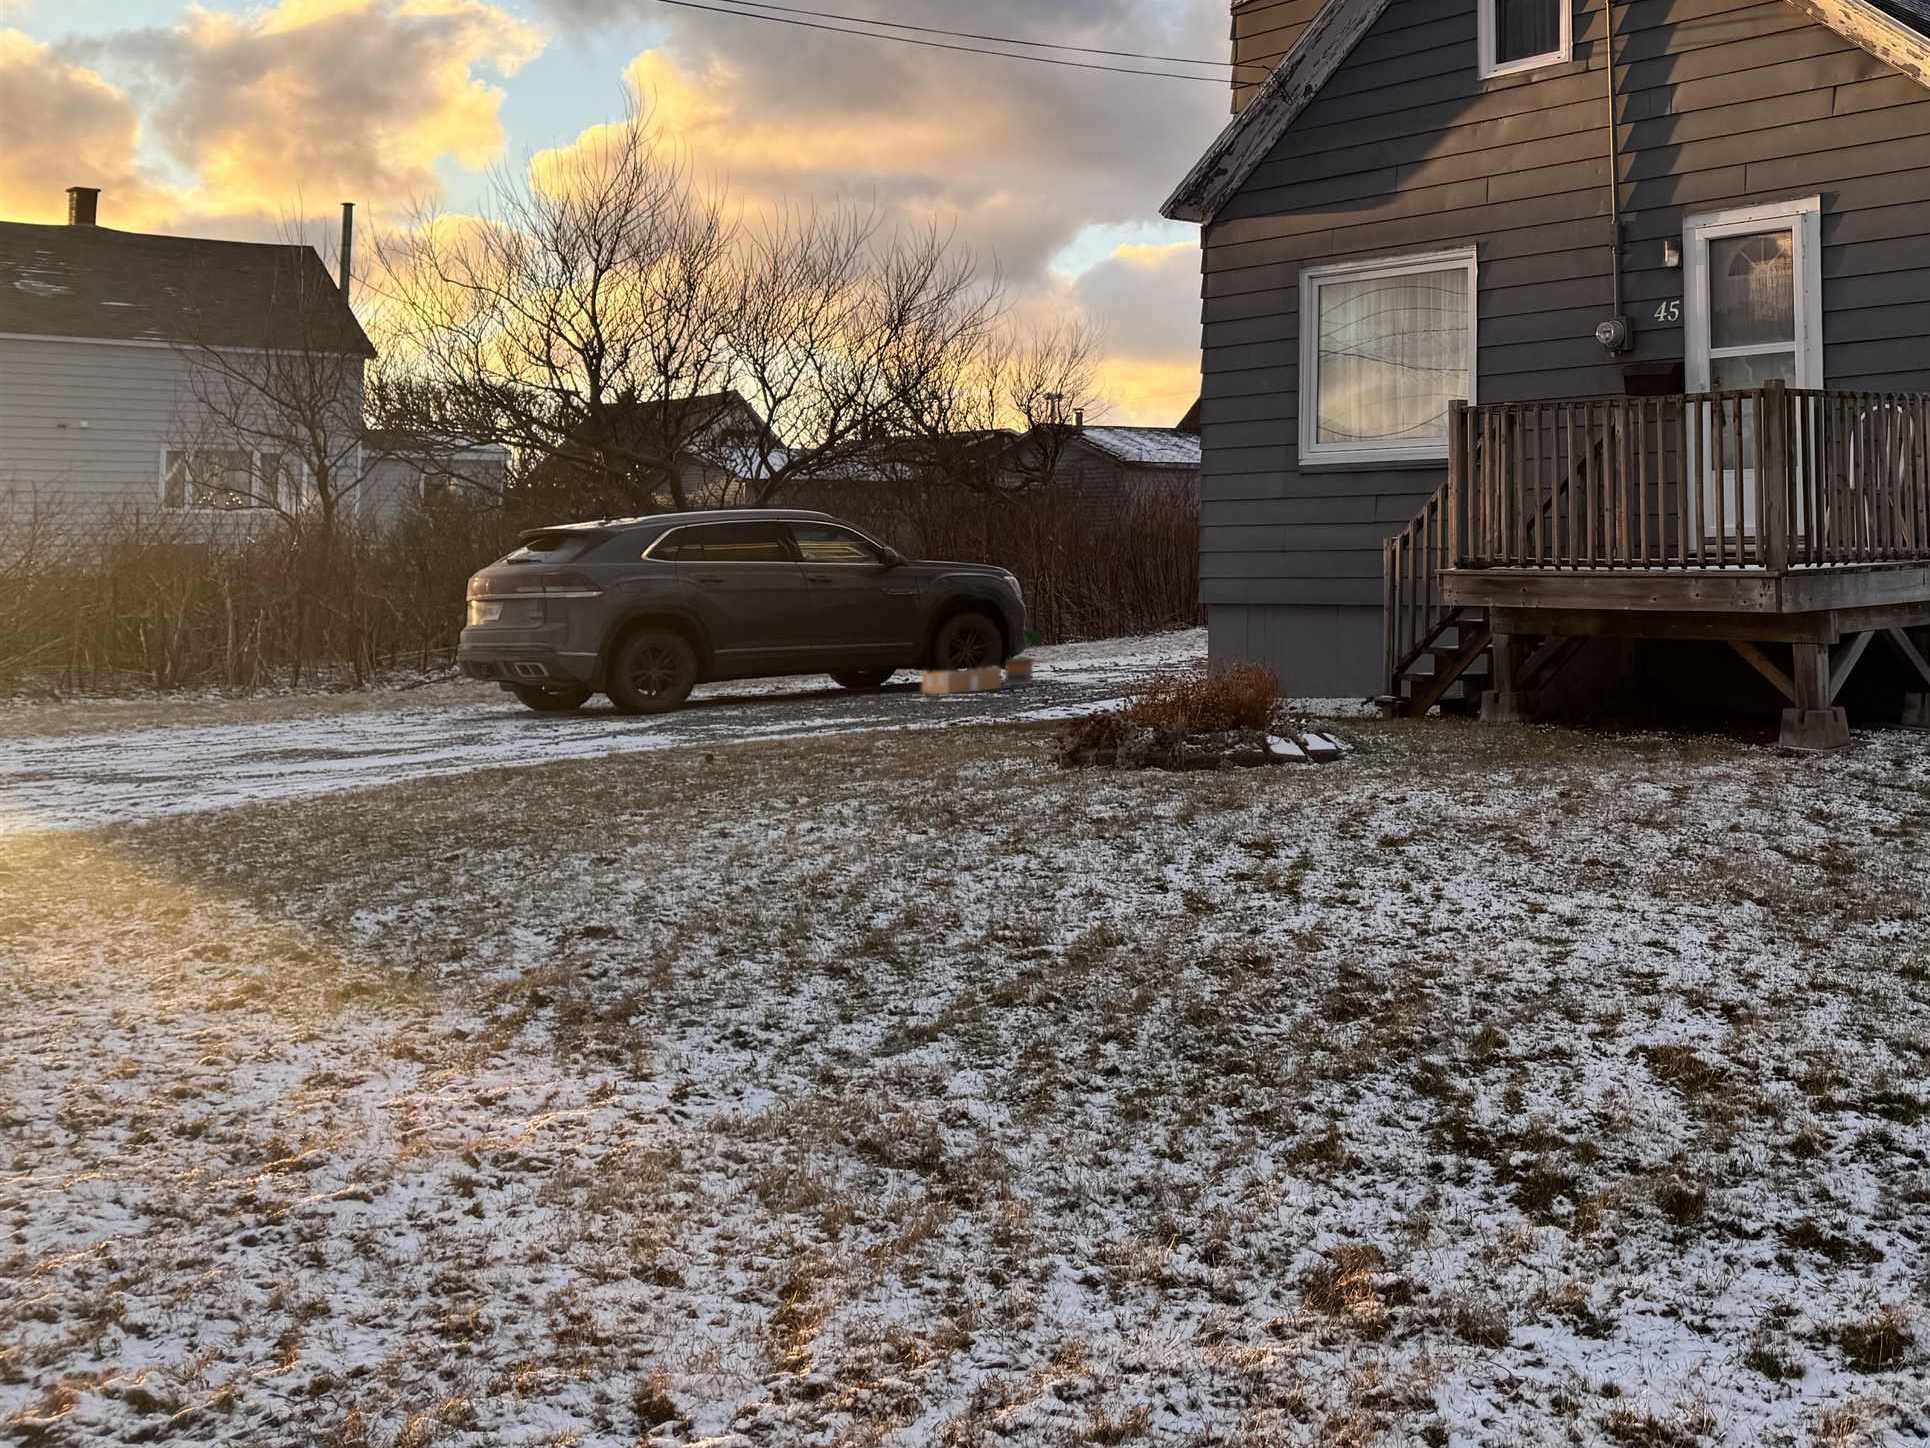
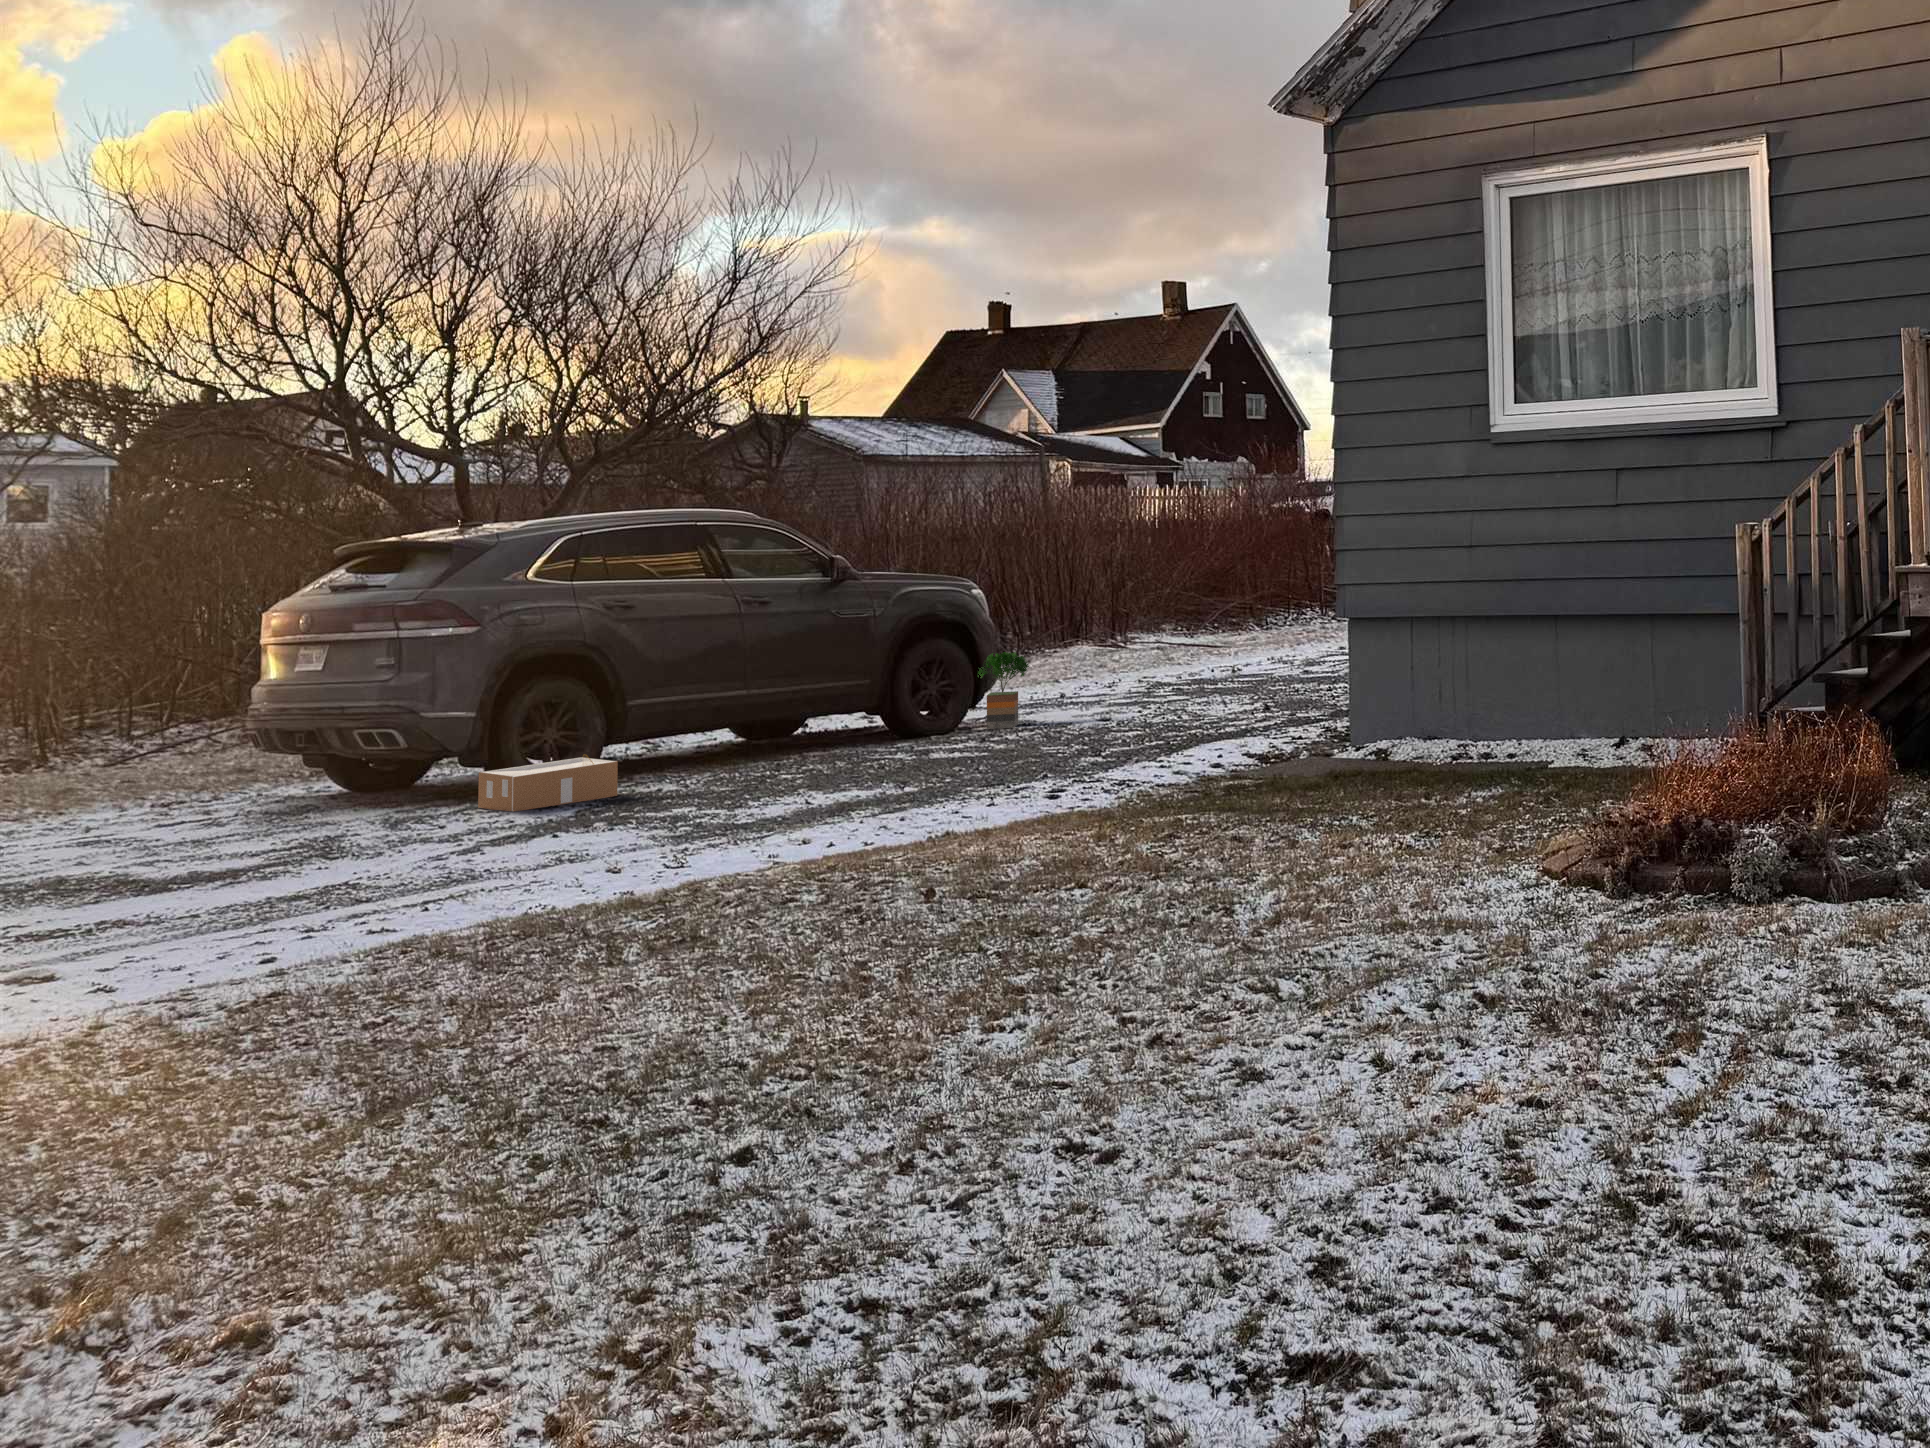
cardboard box: present [922,666,1001,694] -> present [478,754,618,812]

